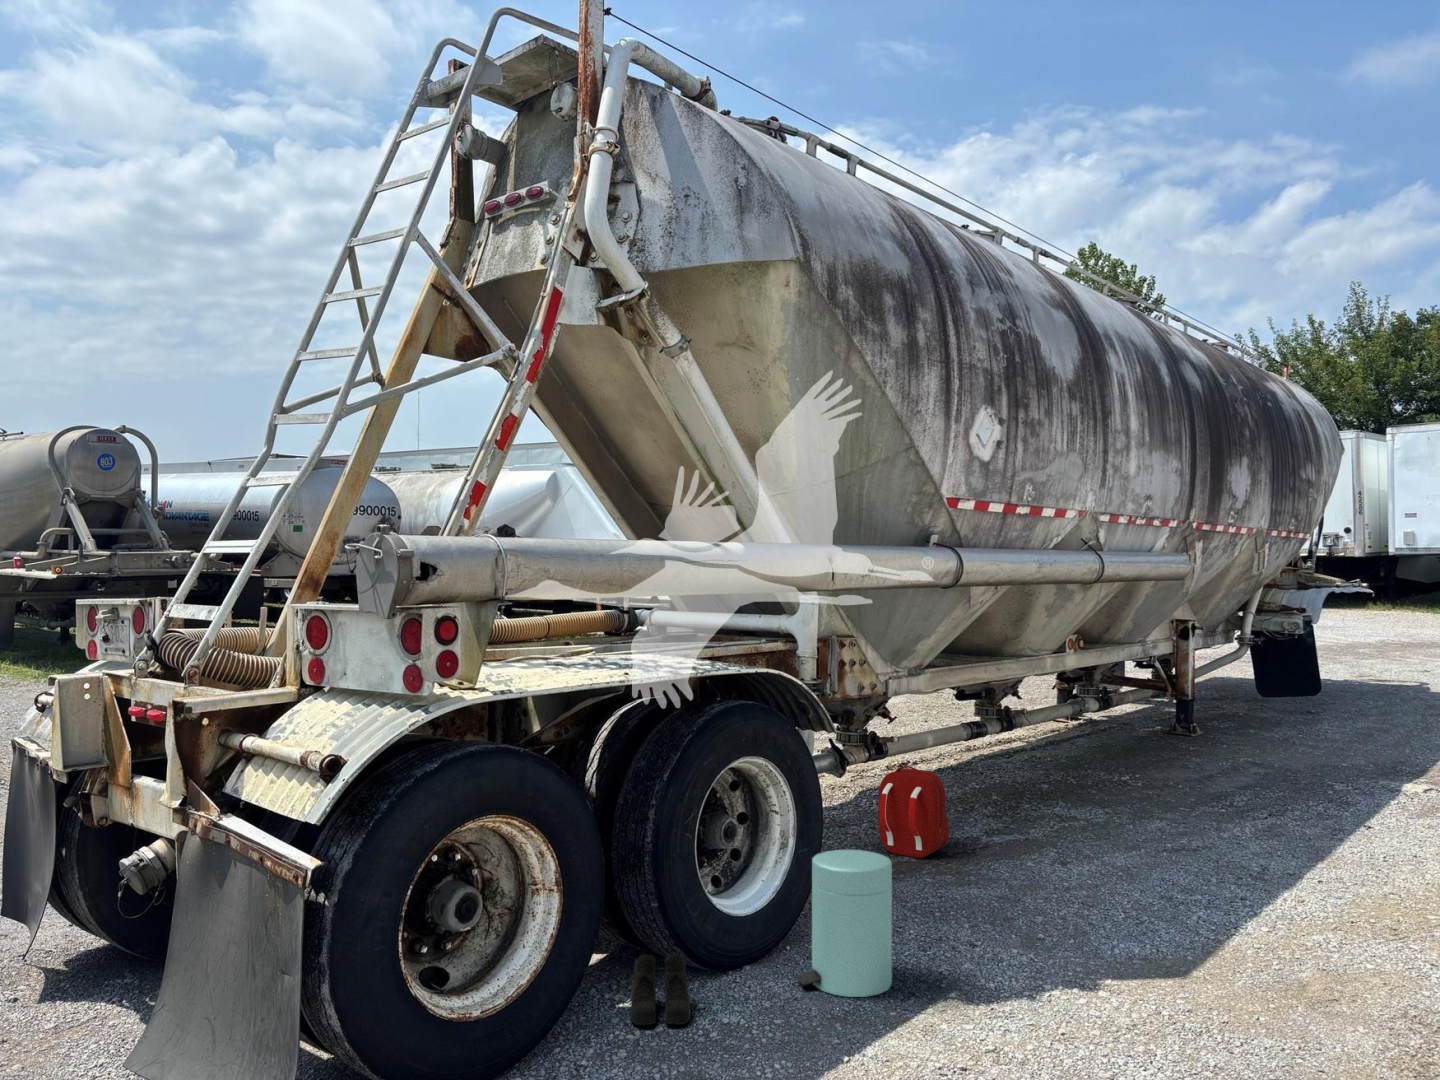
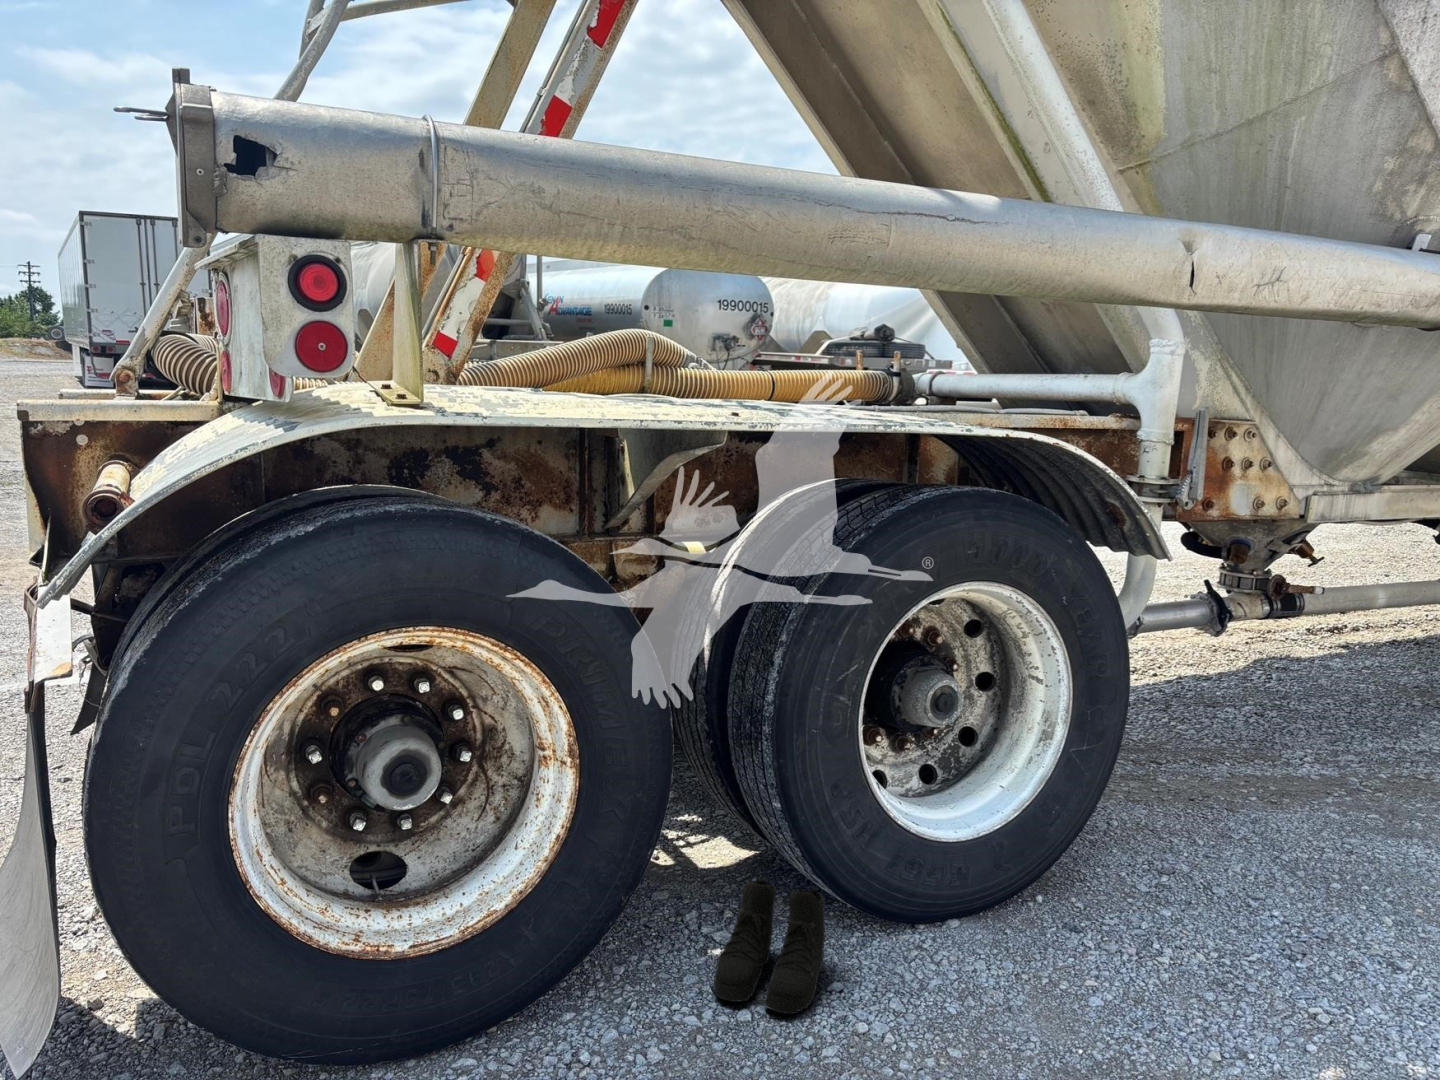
backpack: present [879,766,949,858] -> none [1263,631,1389,775]
trash can: present [796,850,892,997] -> none [1028,761,1229,1035]

